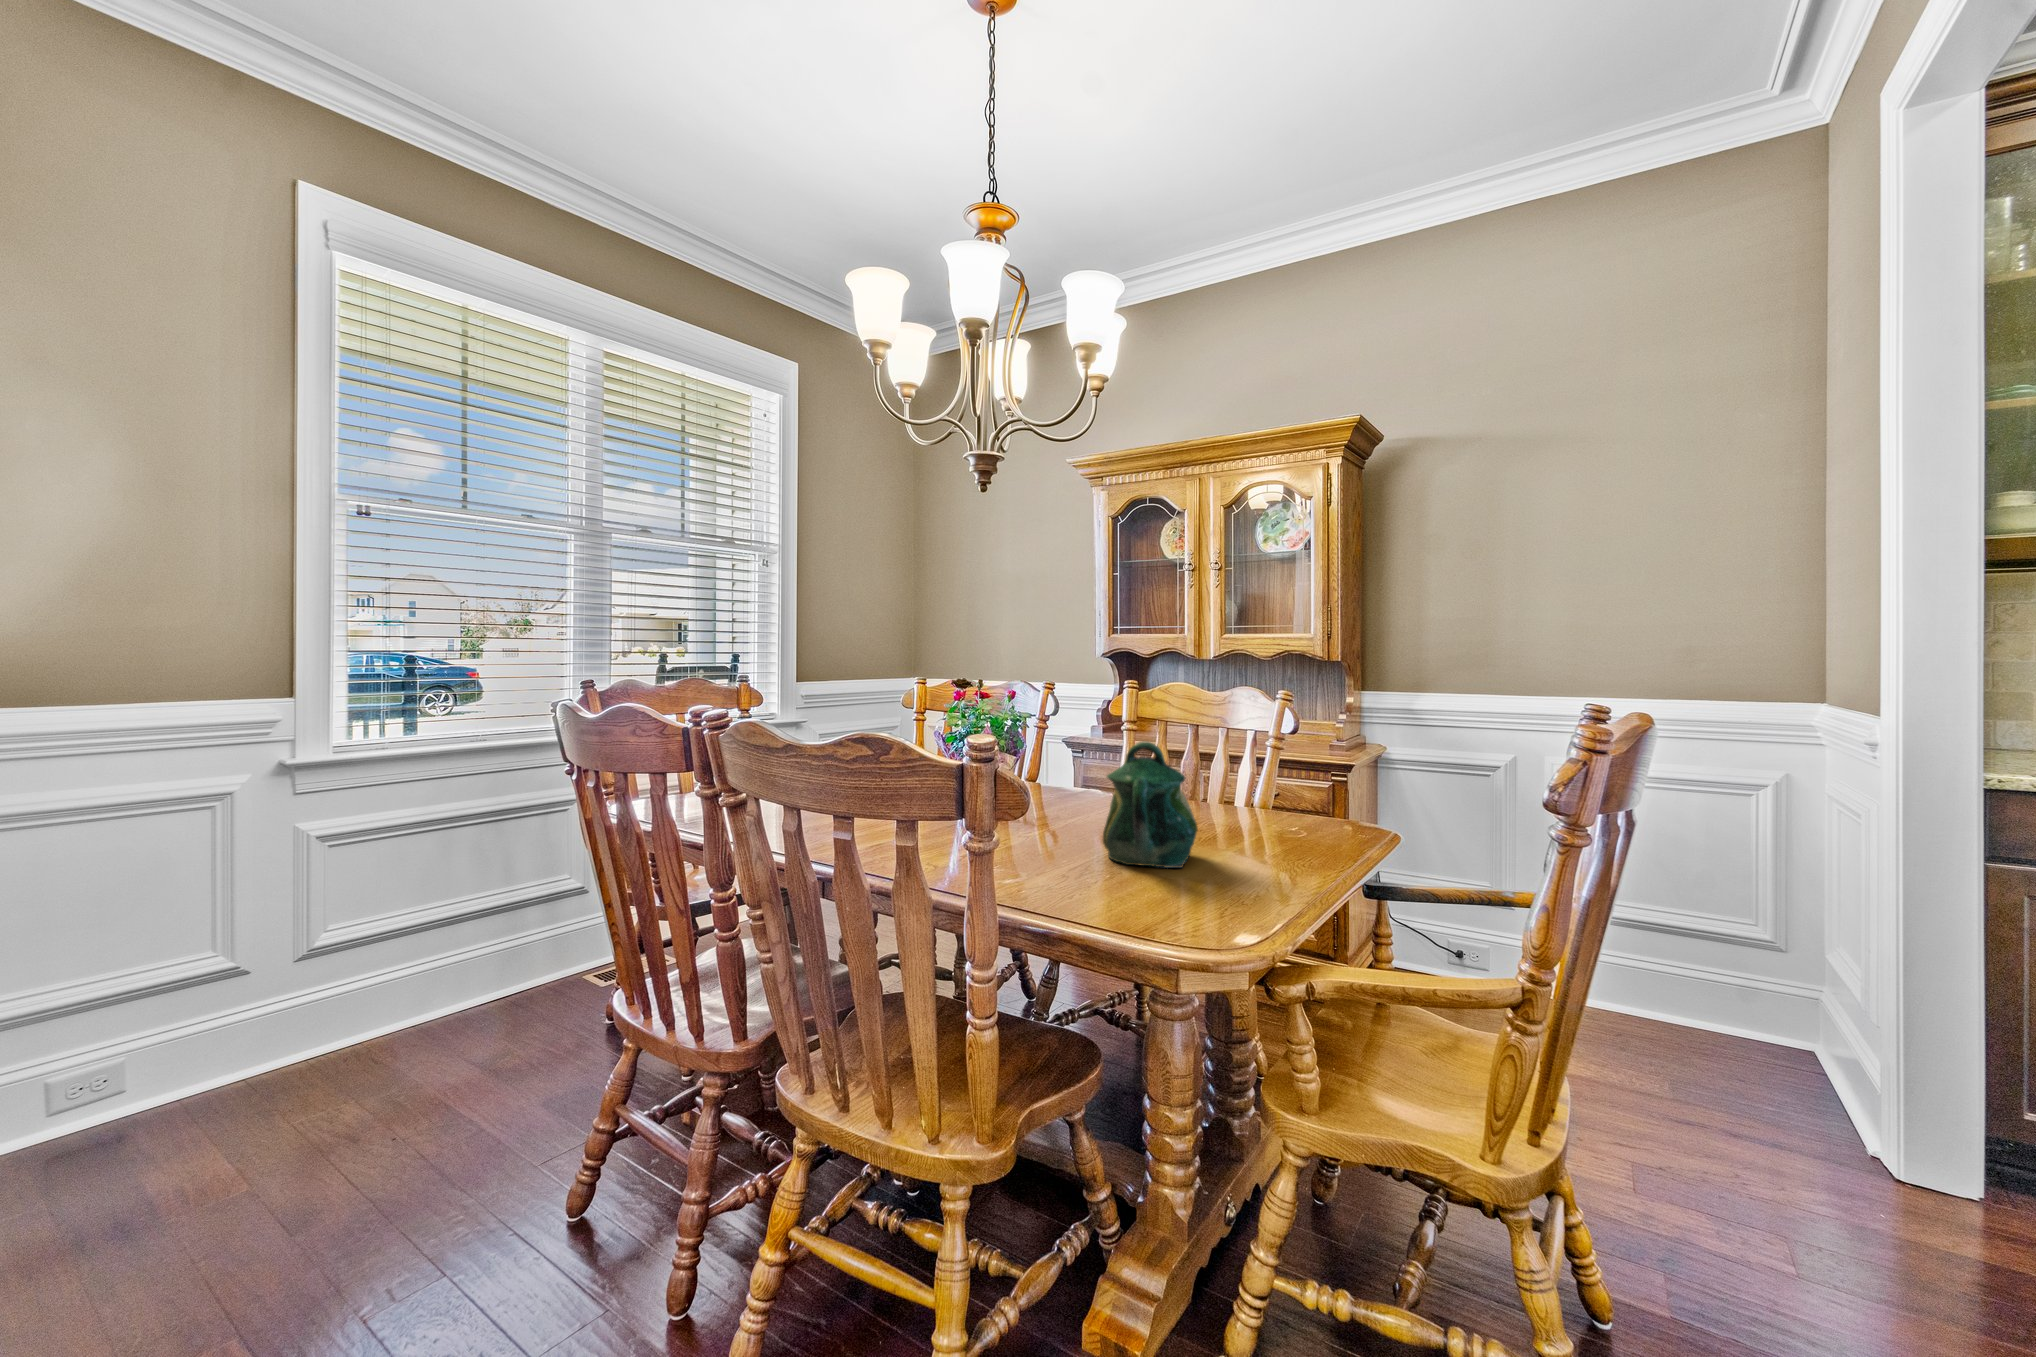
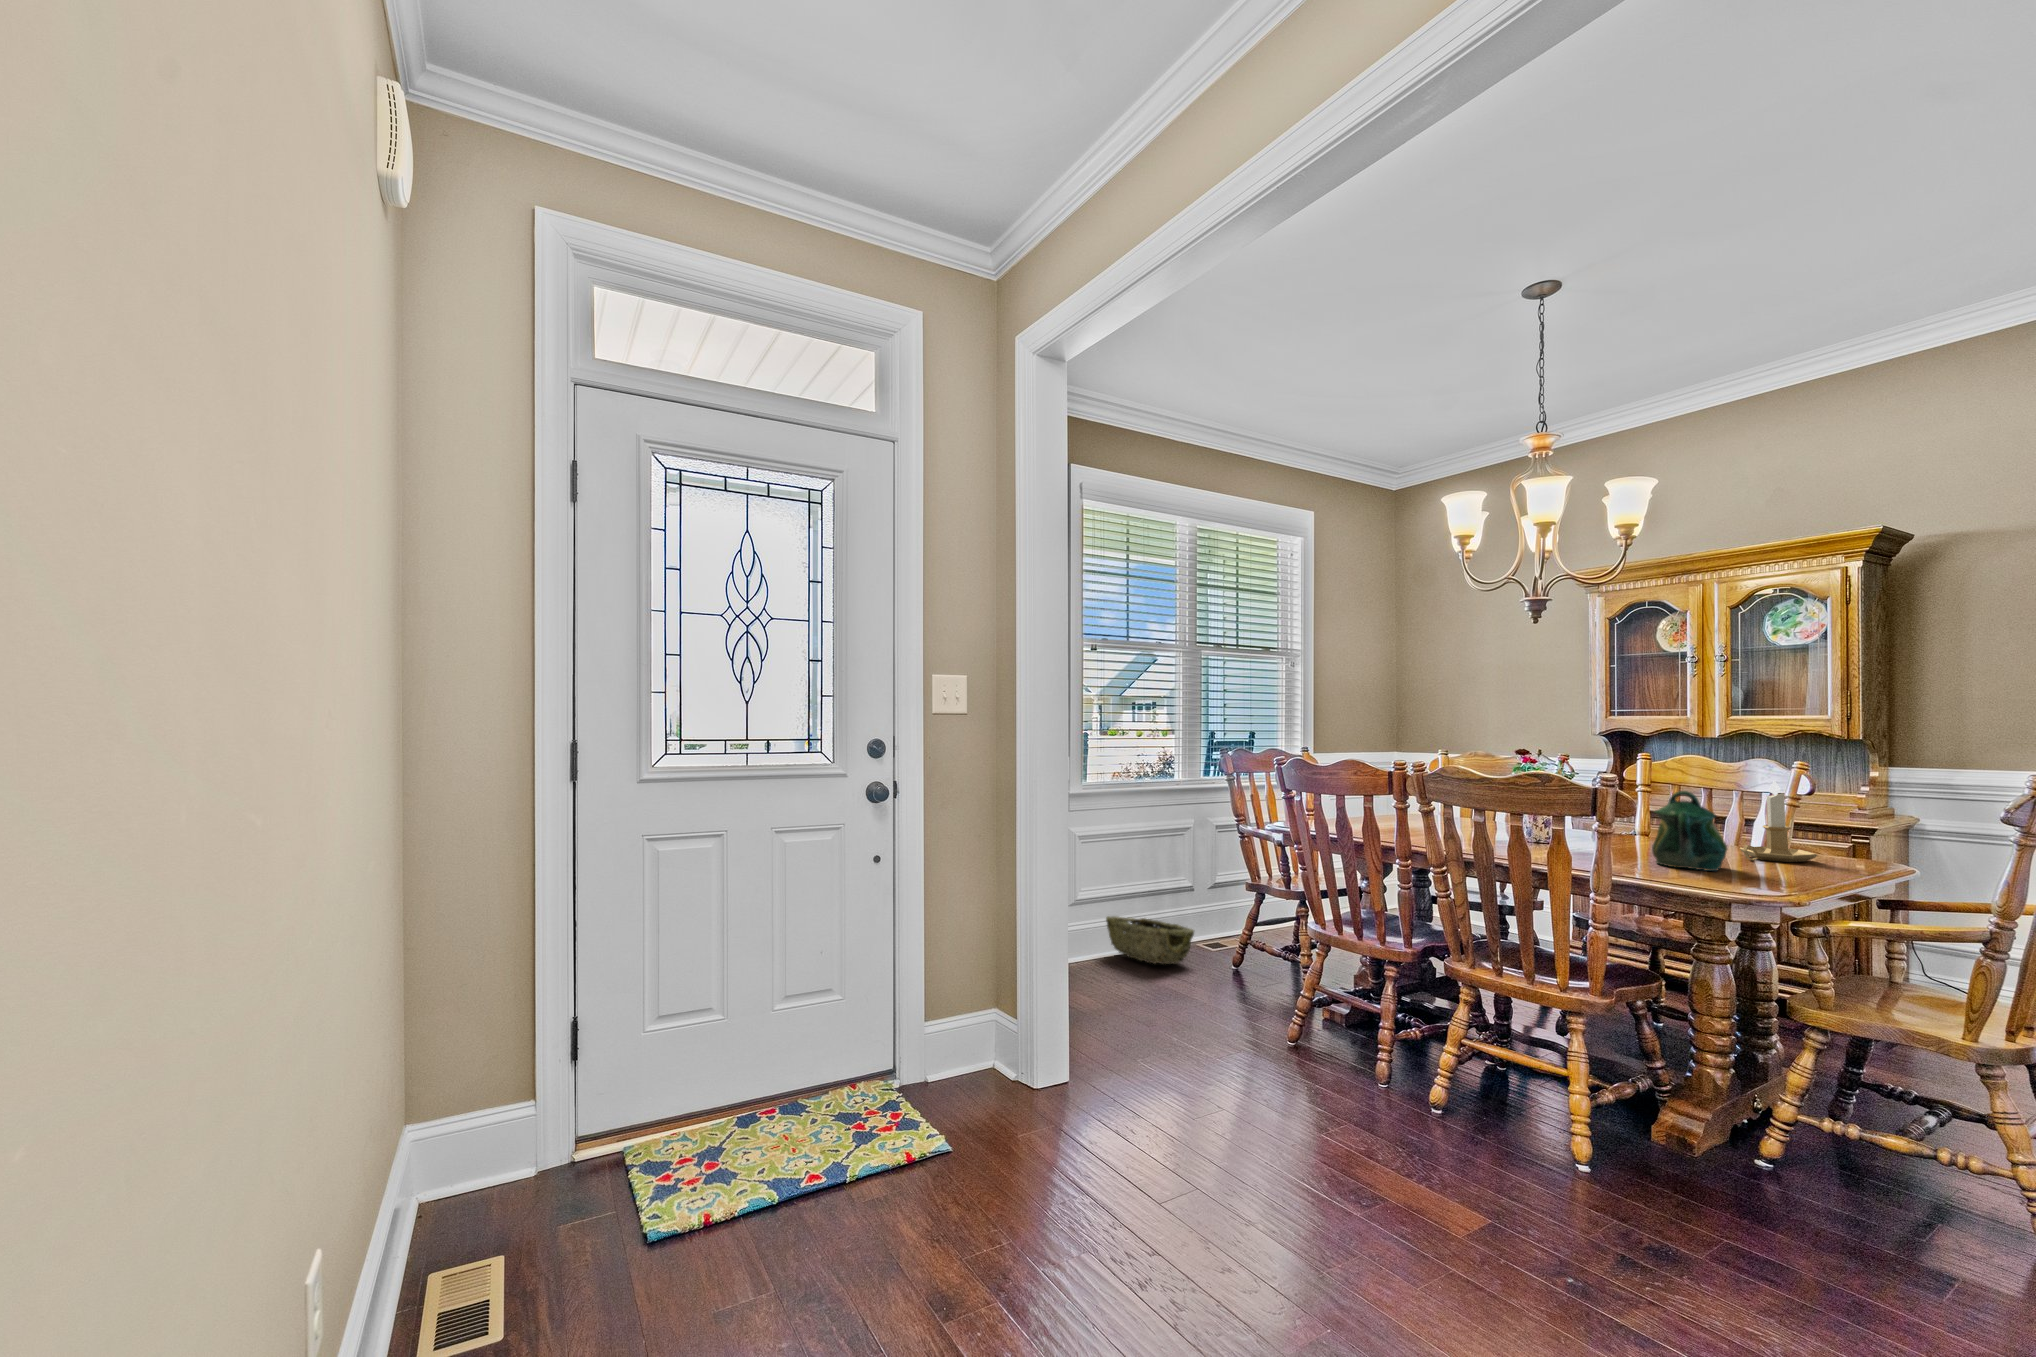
candlestick: none [1218,716,1304,833] -> present [1740,780,1817,862]
woven basket: none [395,960,544,1045] -> present [1106,916,1194,964]

